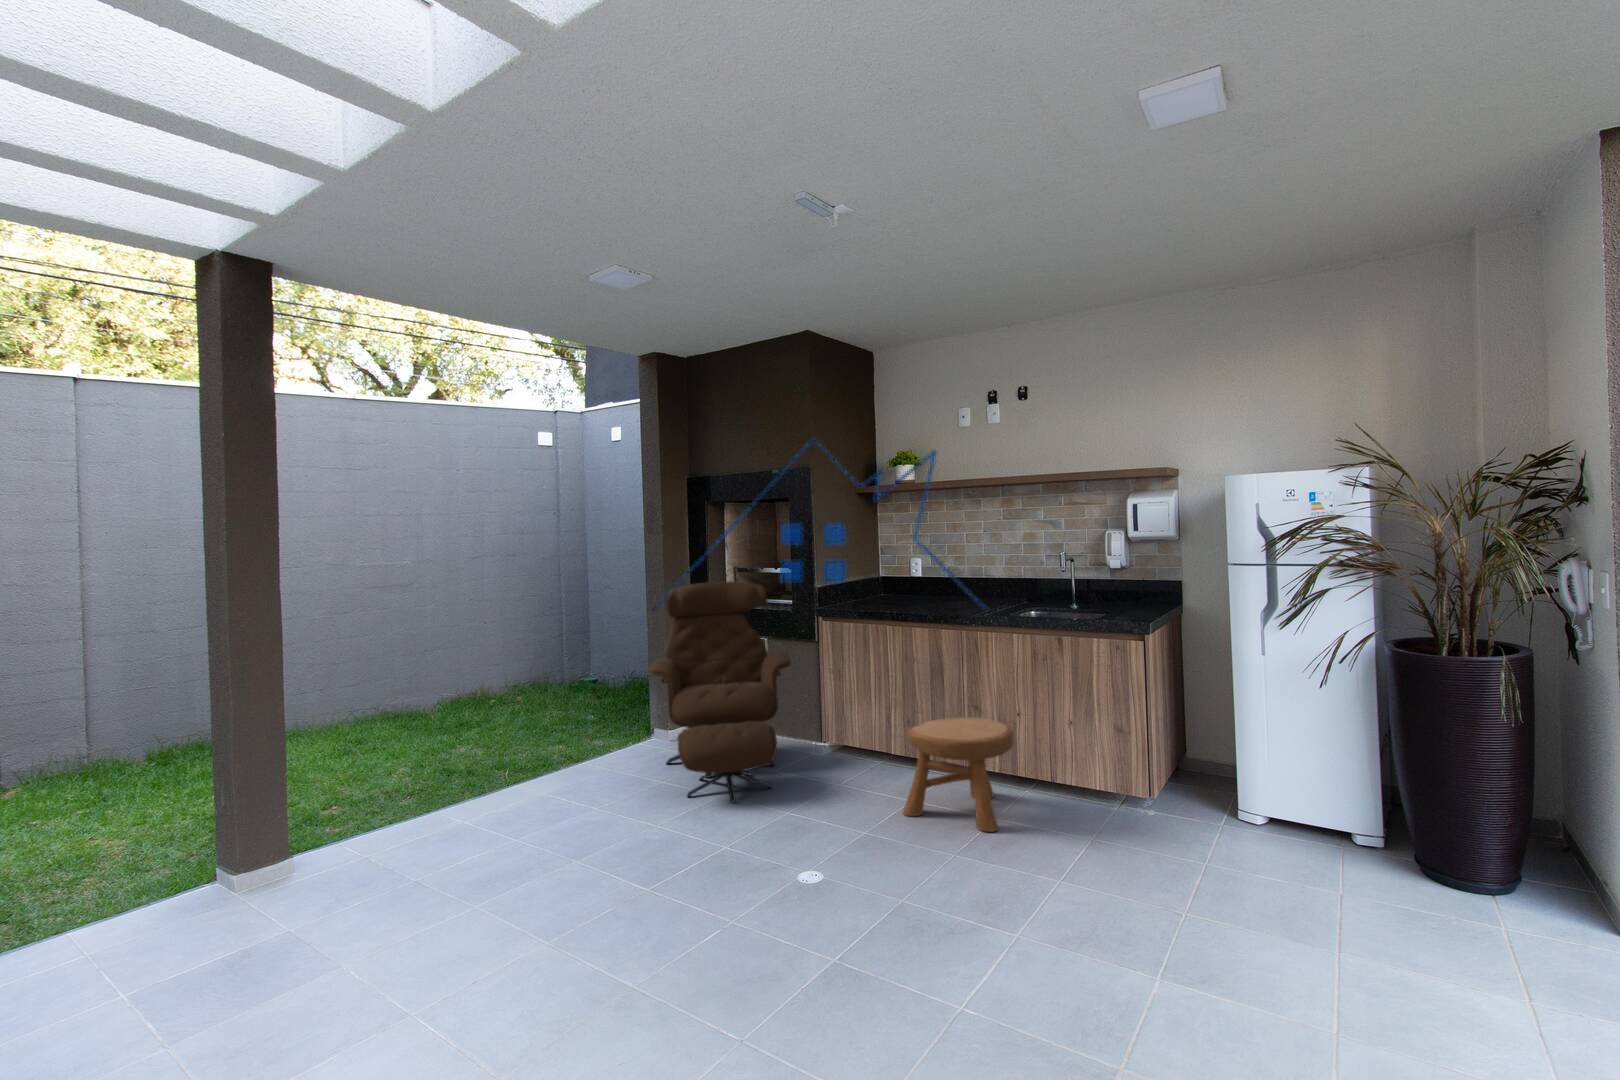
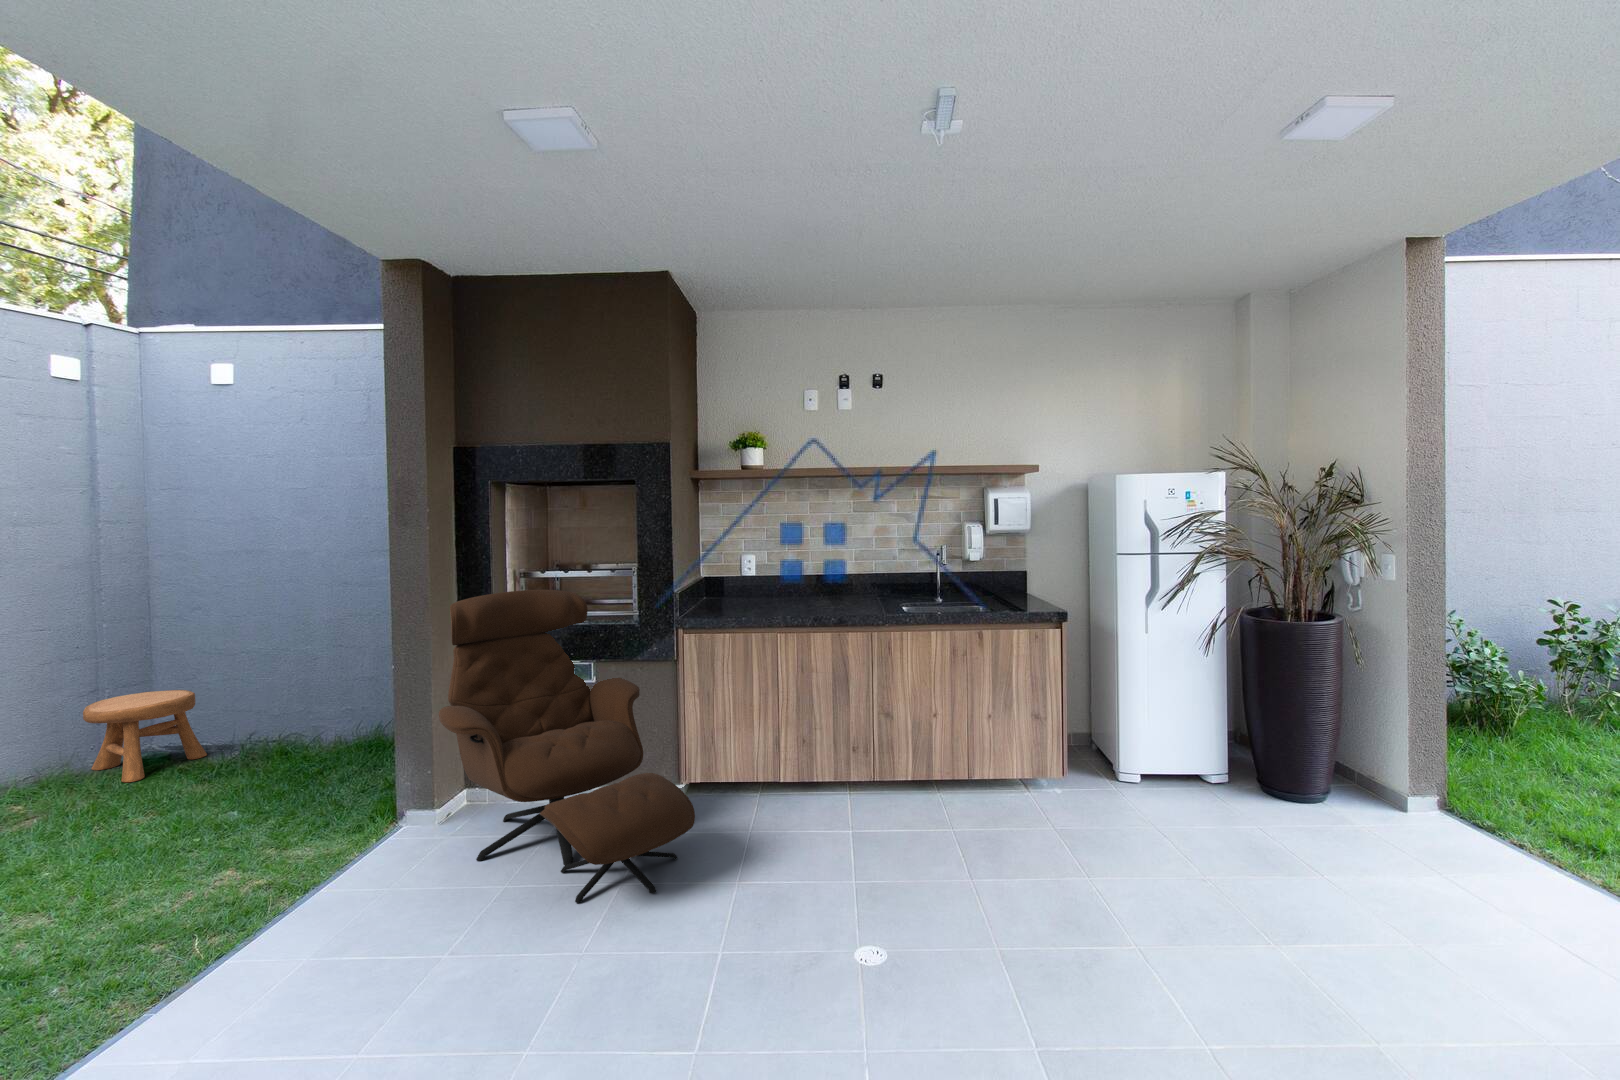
stool: present [903,717,1014,832] -> present [83,690,207,782]

